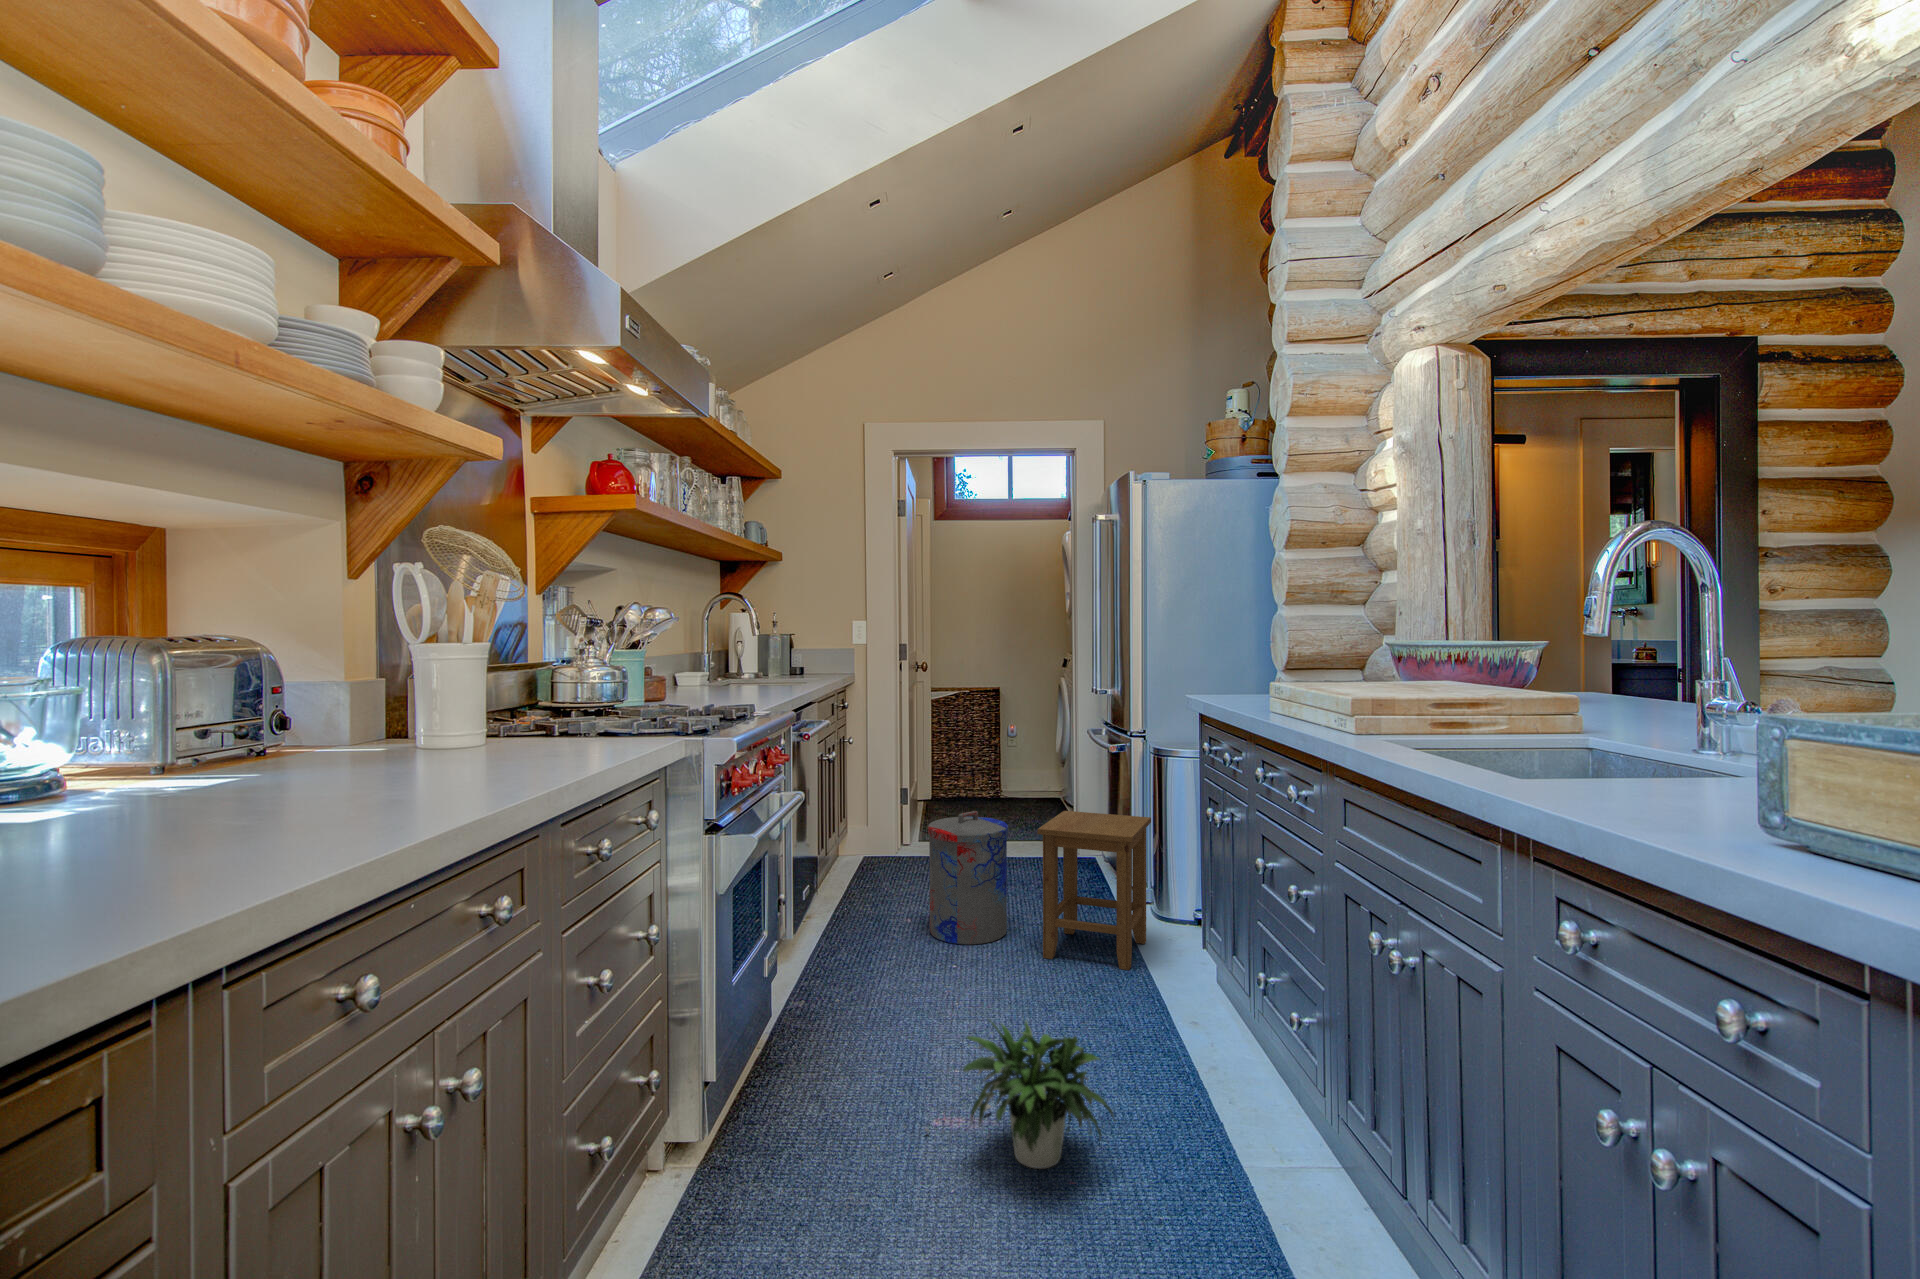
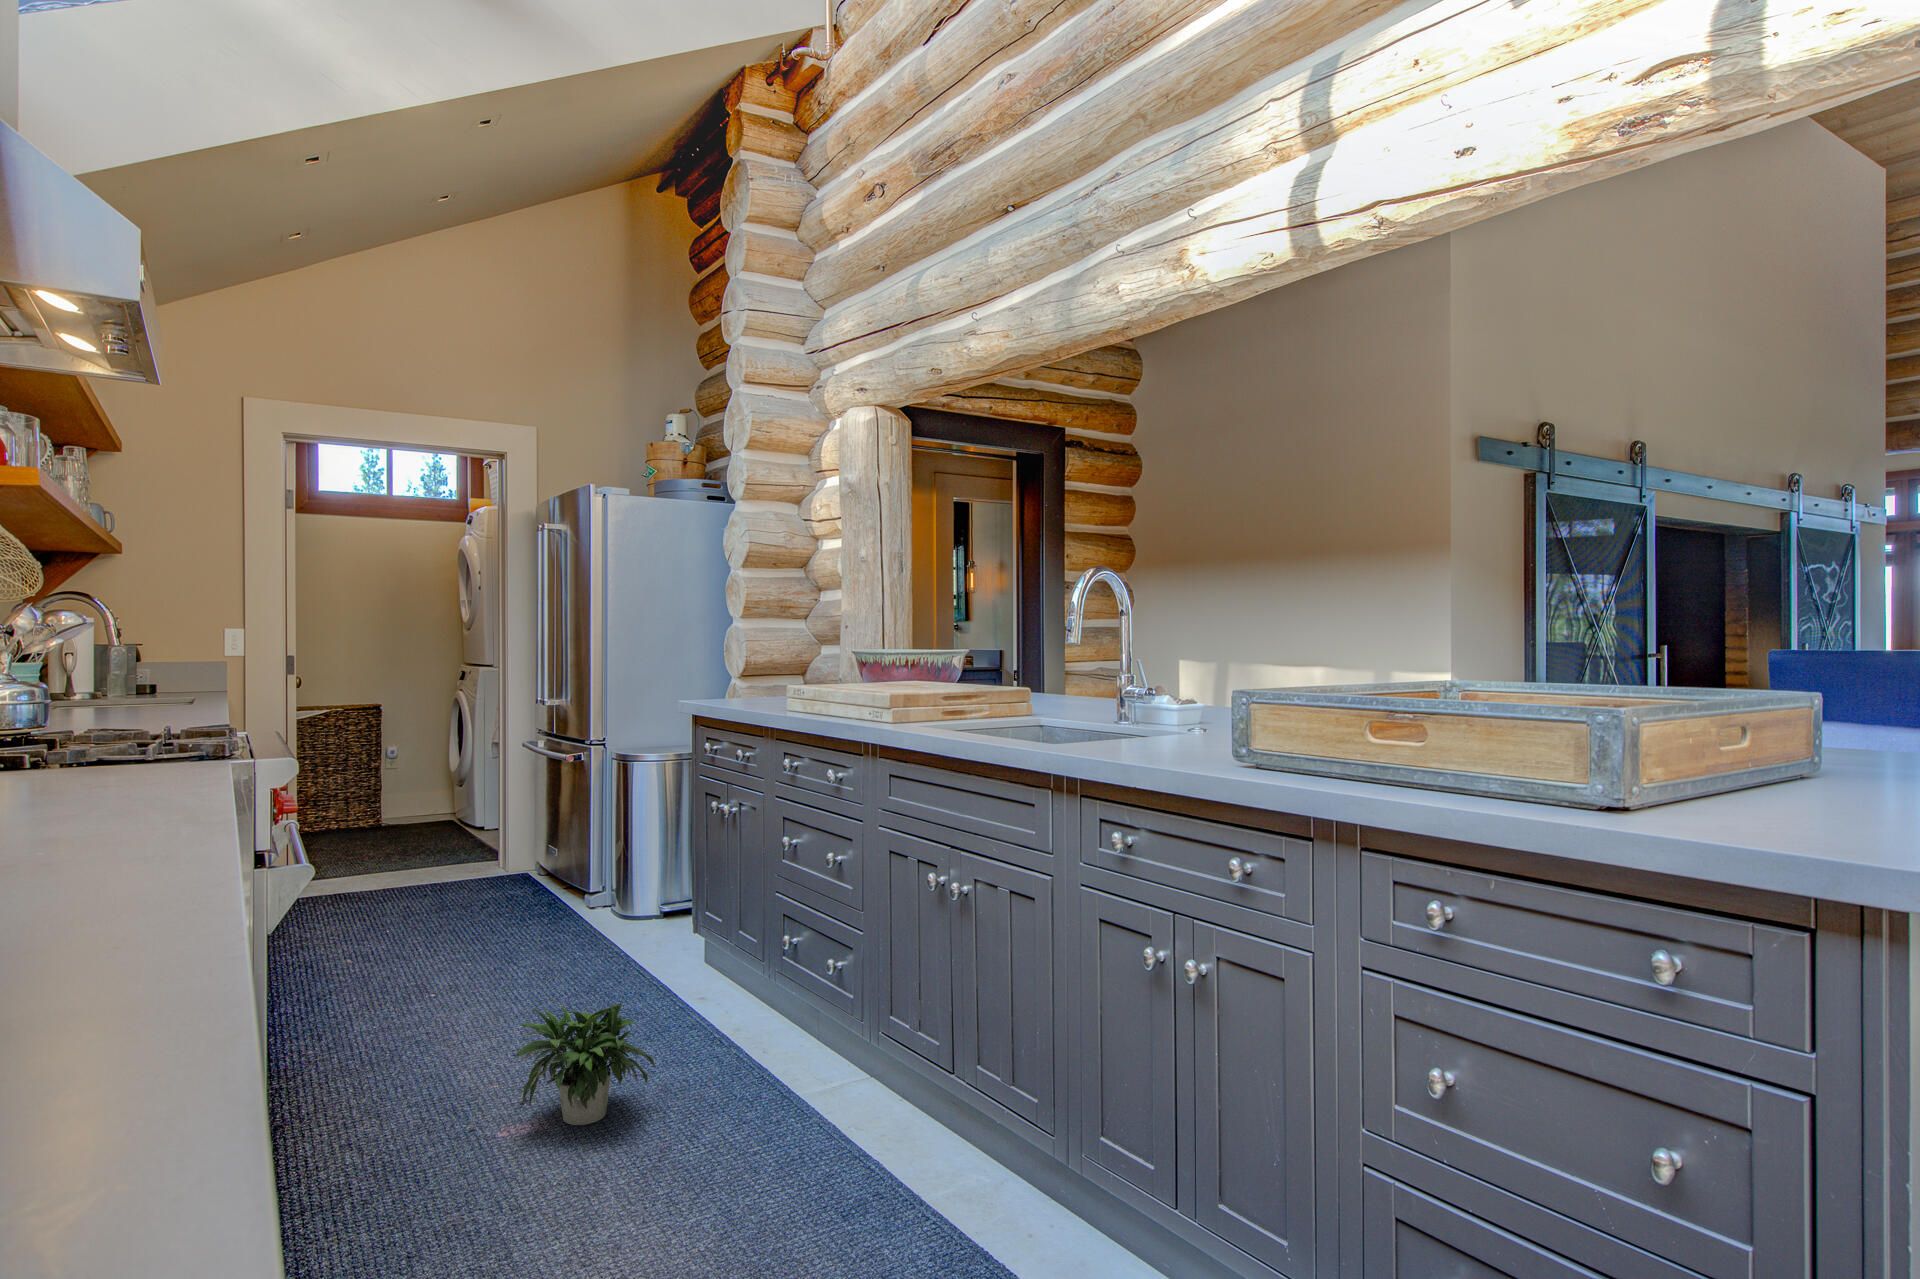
trash can: present [928,811,1008,945] -> none [371,836,468,980]
stool: present [1037,811,1151,970] -> none [512,821,621,974]

